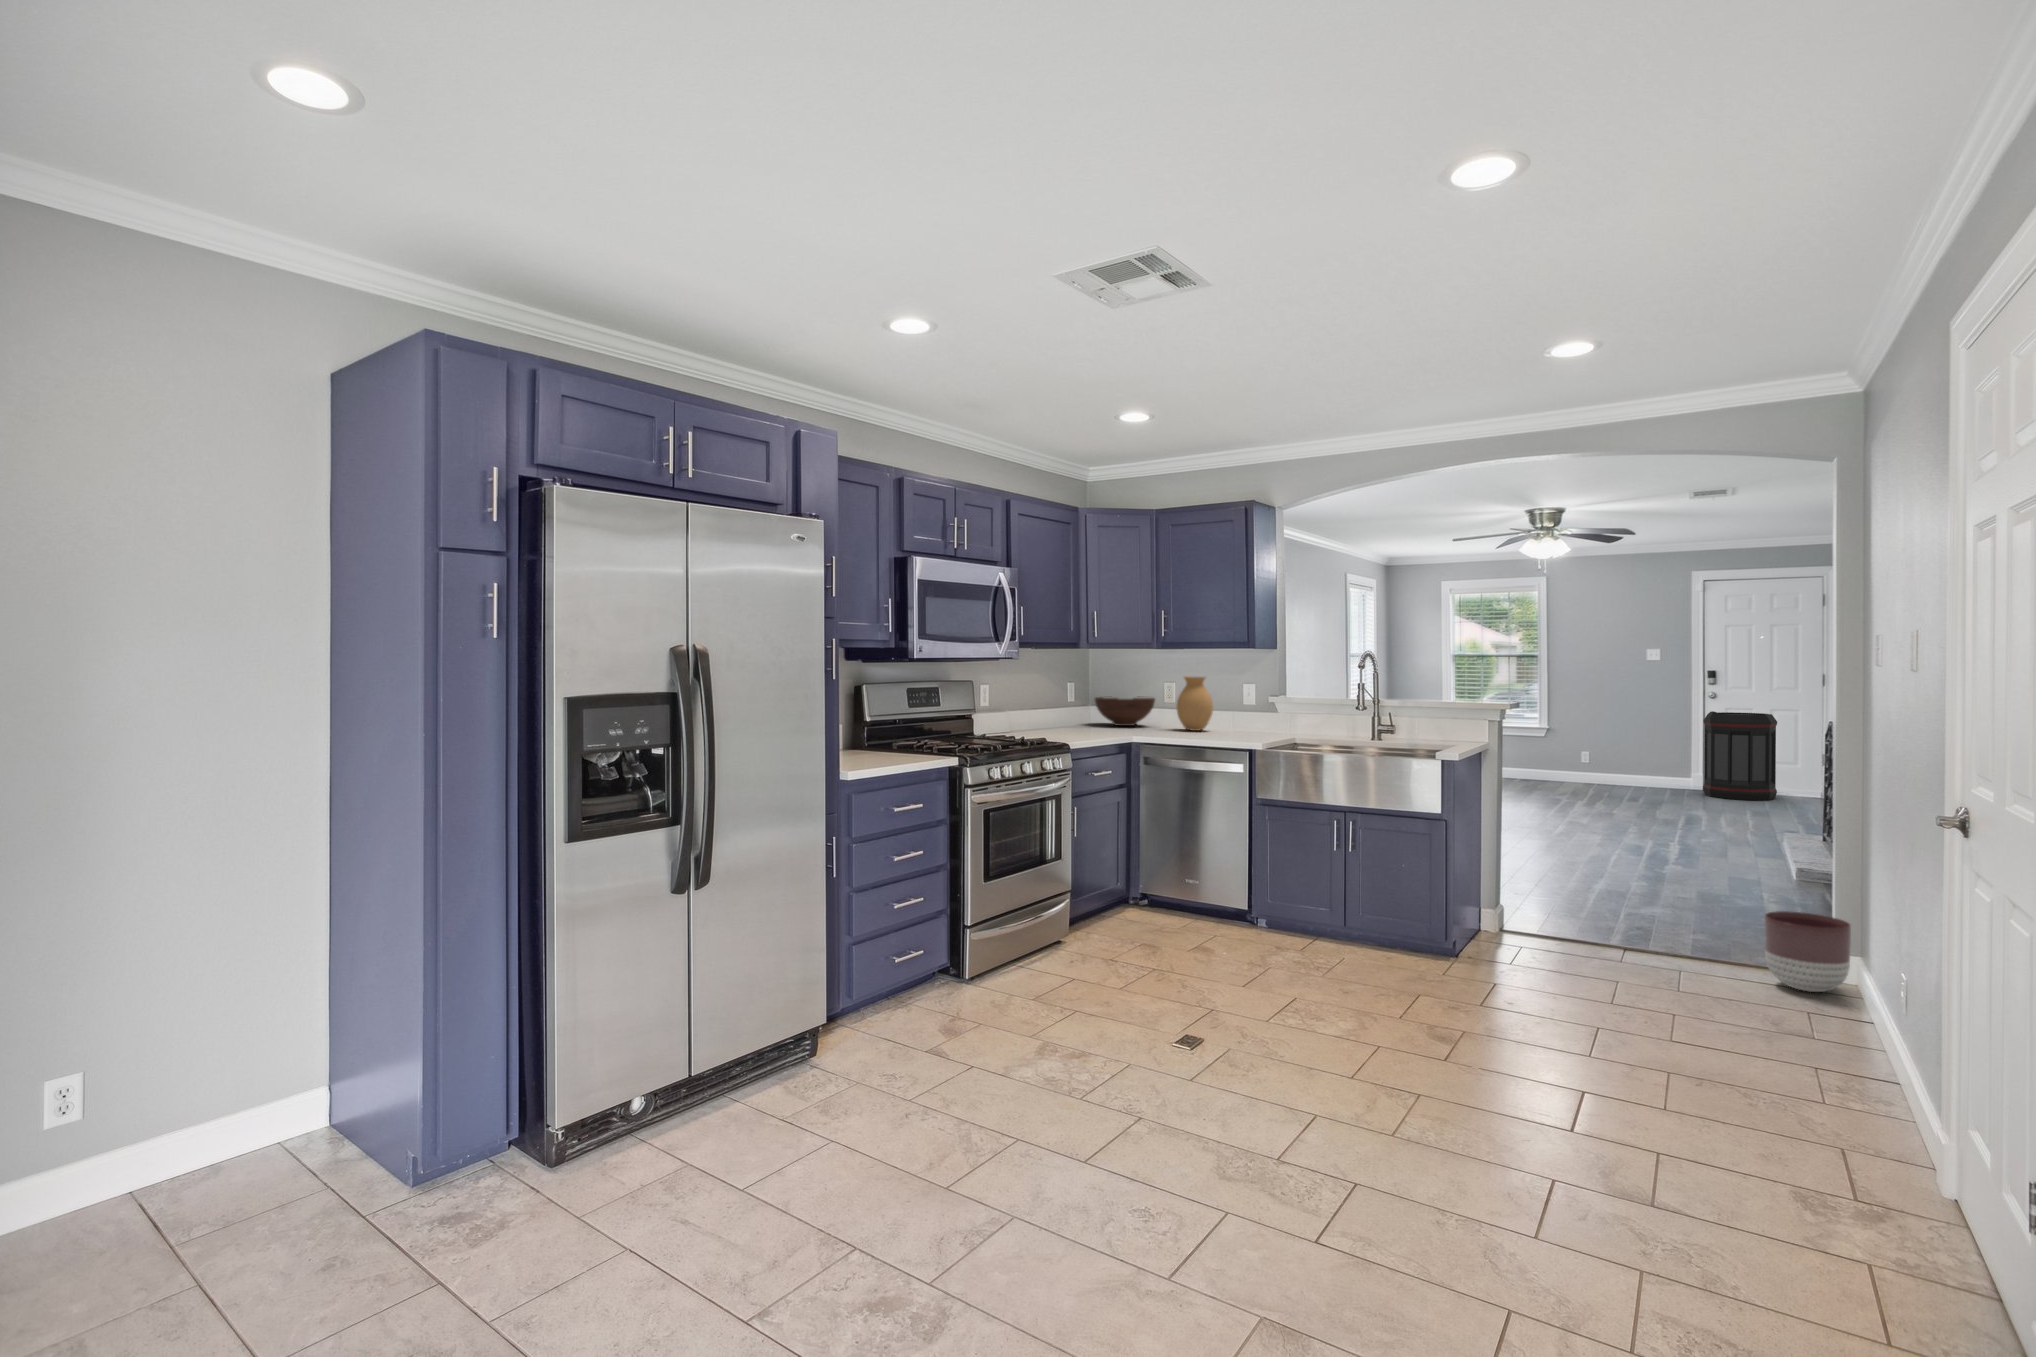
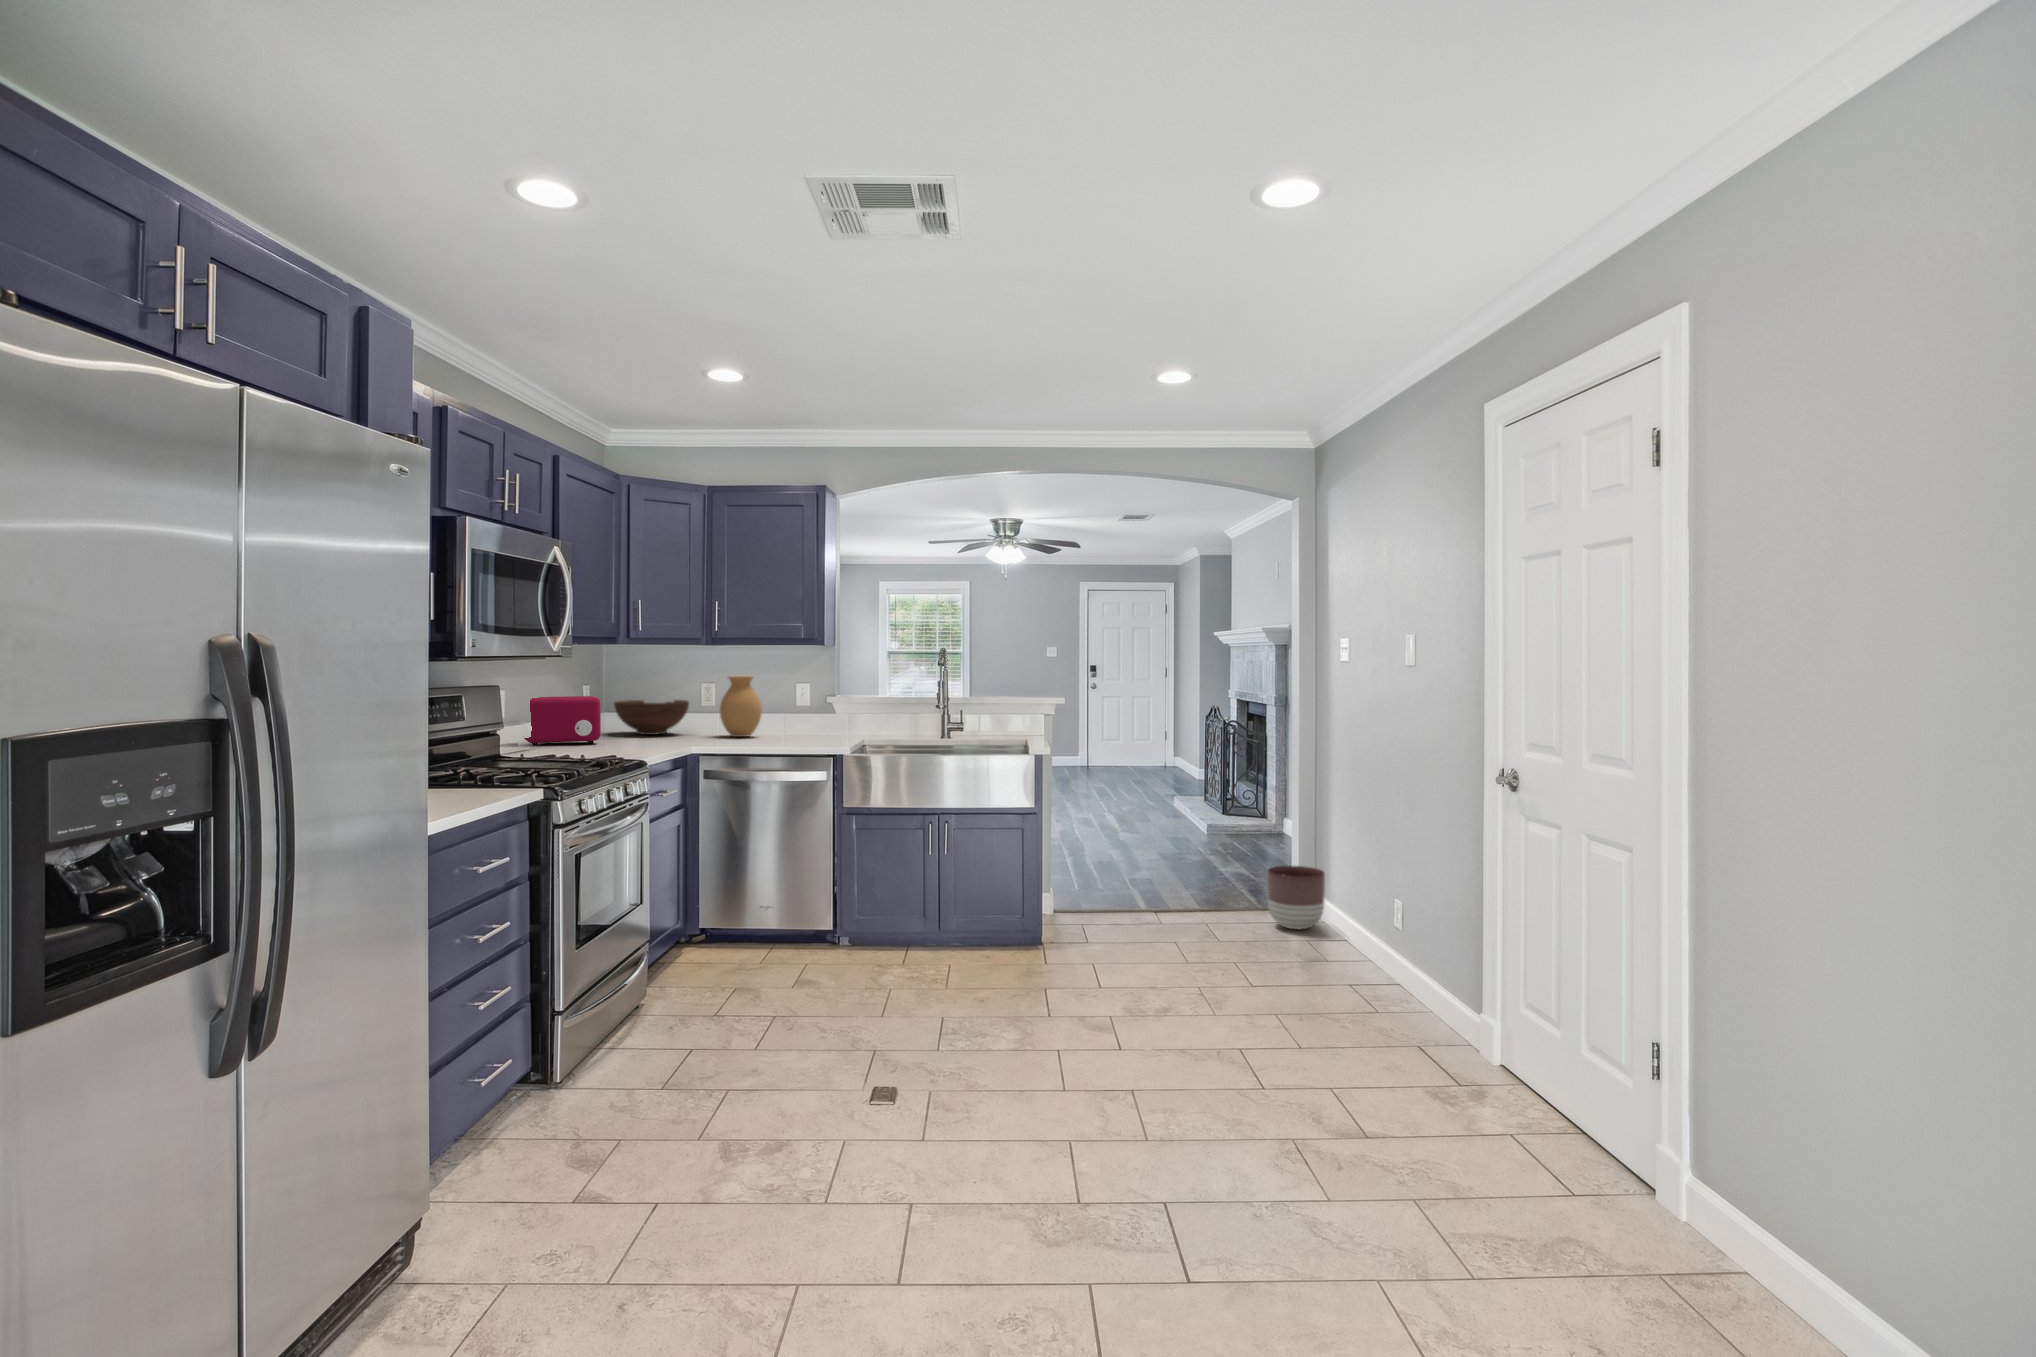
toaster: none [1013,692,1069,730] -> present [524,696,601,745]
trash can: present [1703,711,1777,800] -> none [1092,700,1143,773]

